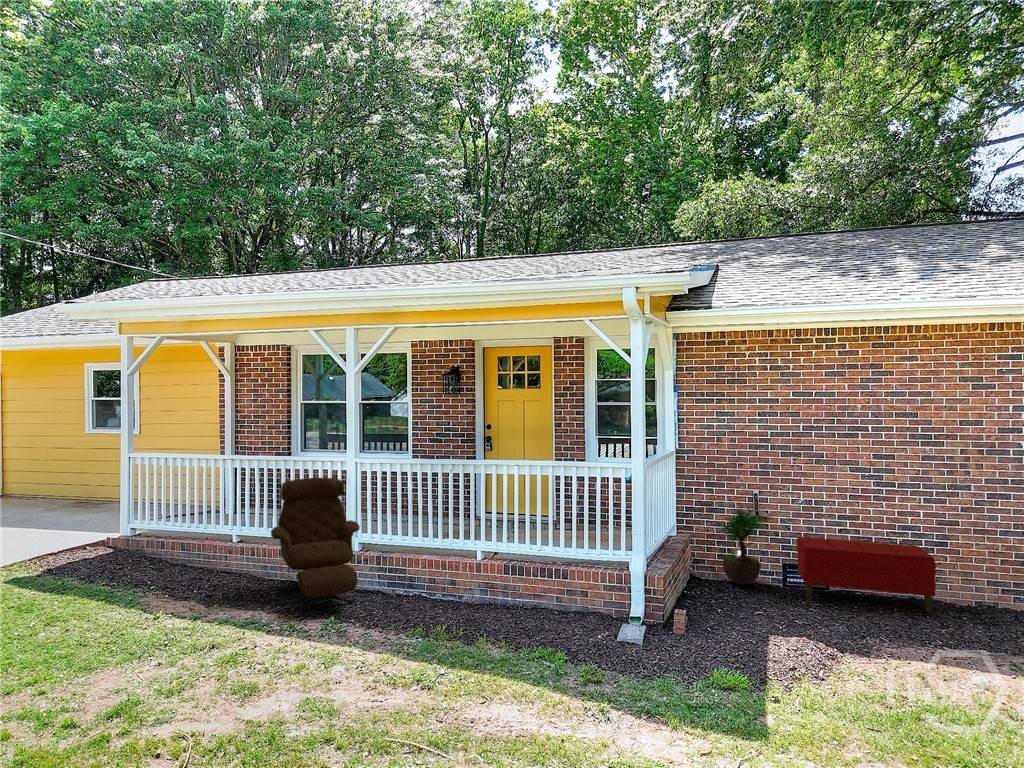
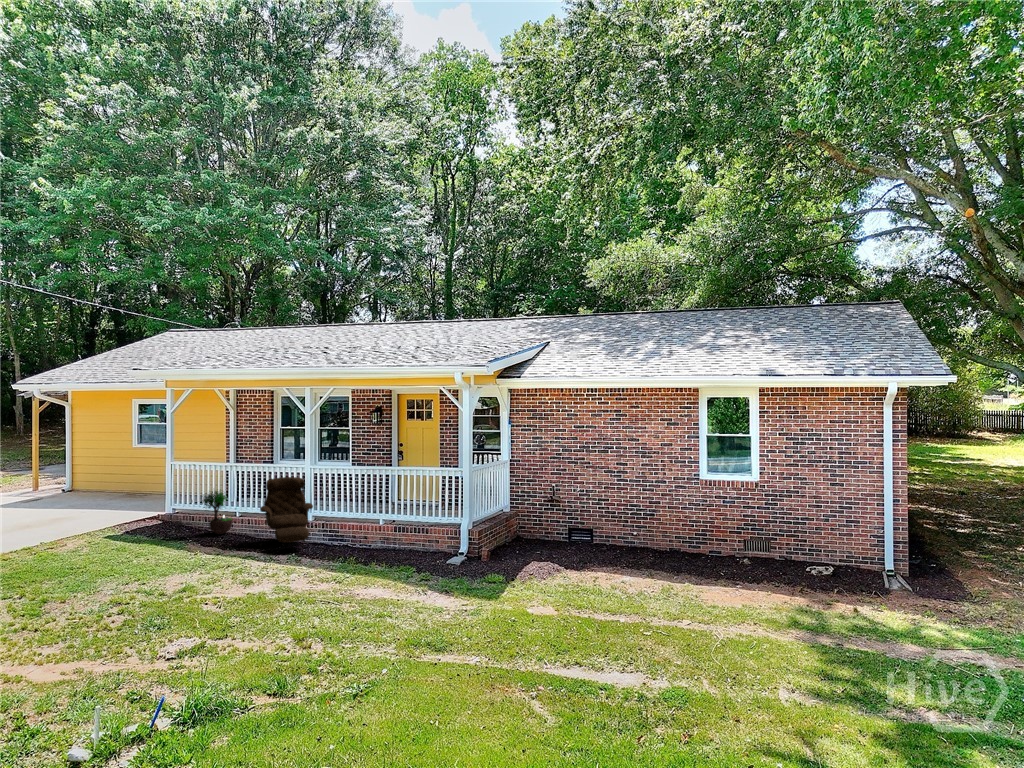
potted tree: present [720,508,764,584] -> present [202,491,232,534]
bench: present [797,537,936,613] -> none [568,512,637,552]

